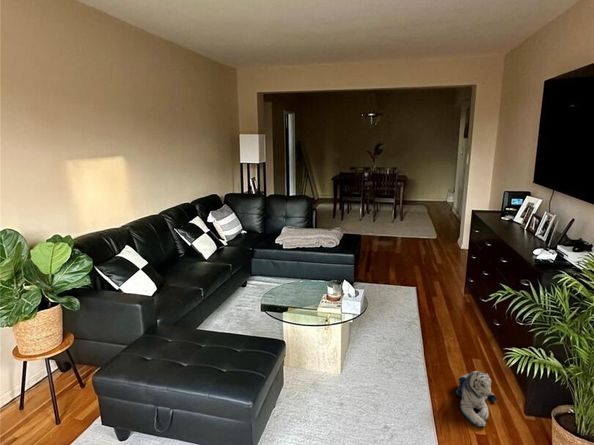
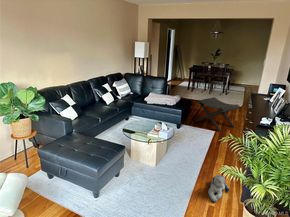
footstool: none [374,225,450,287] -> present [196,97,239,132]

